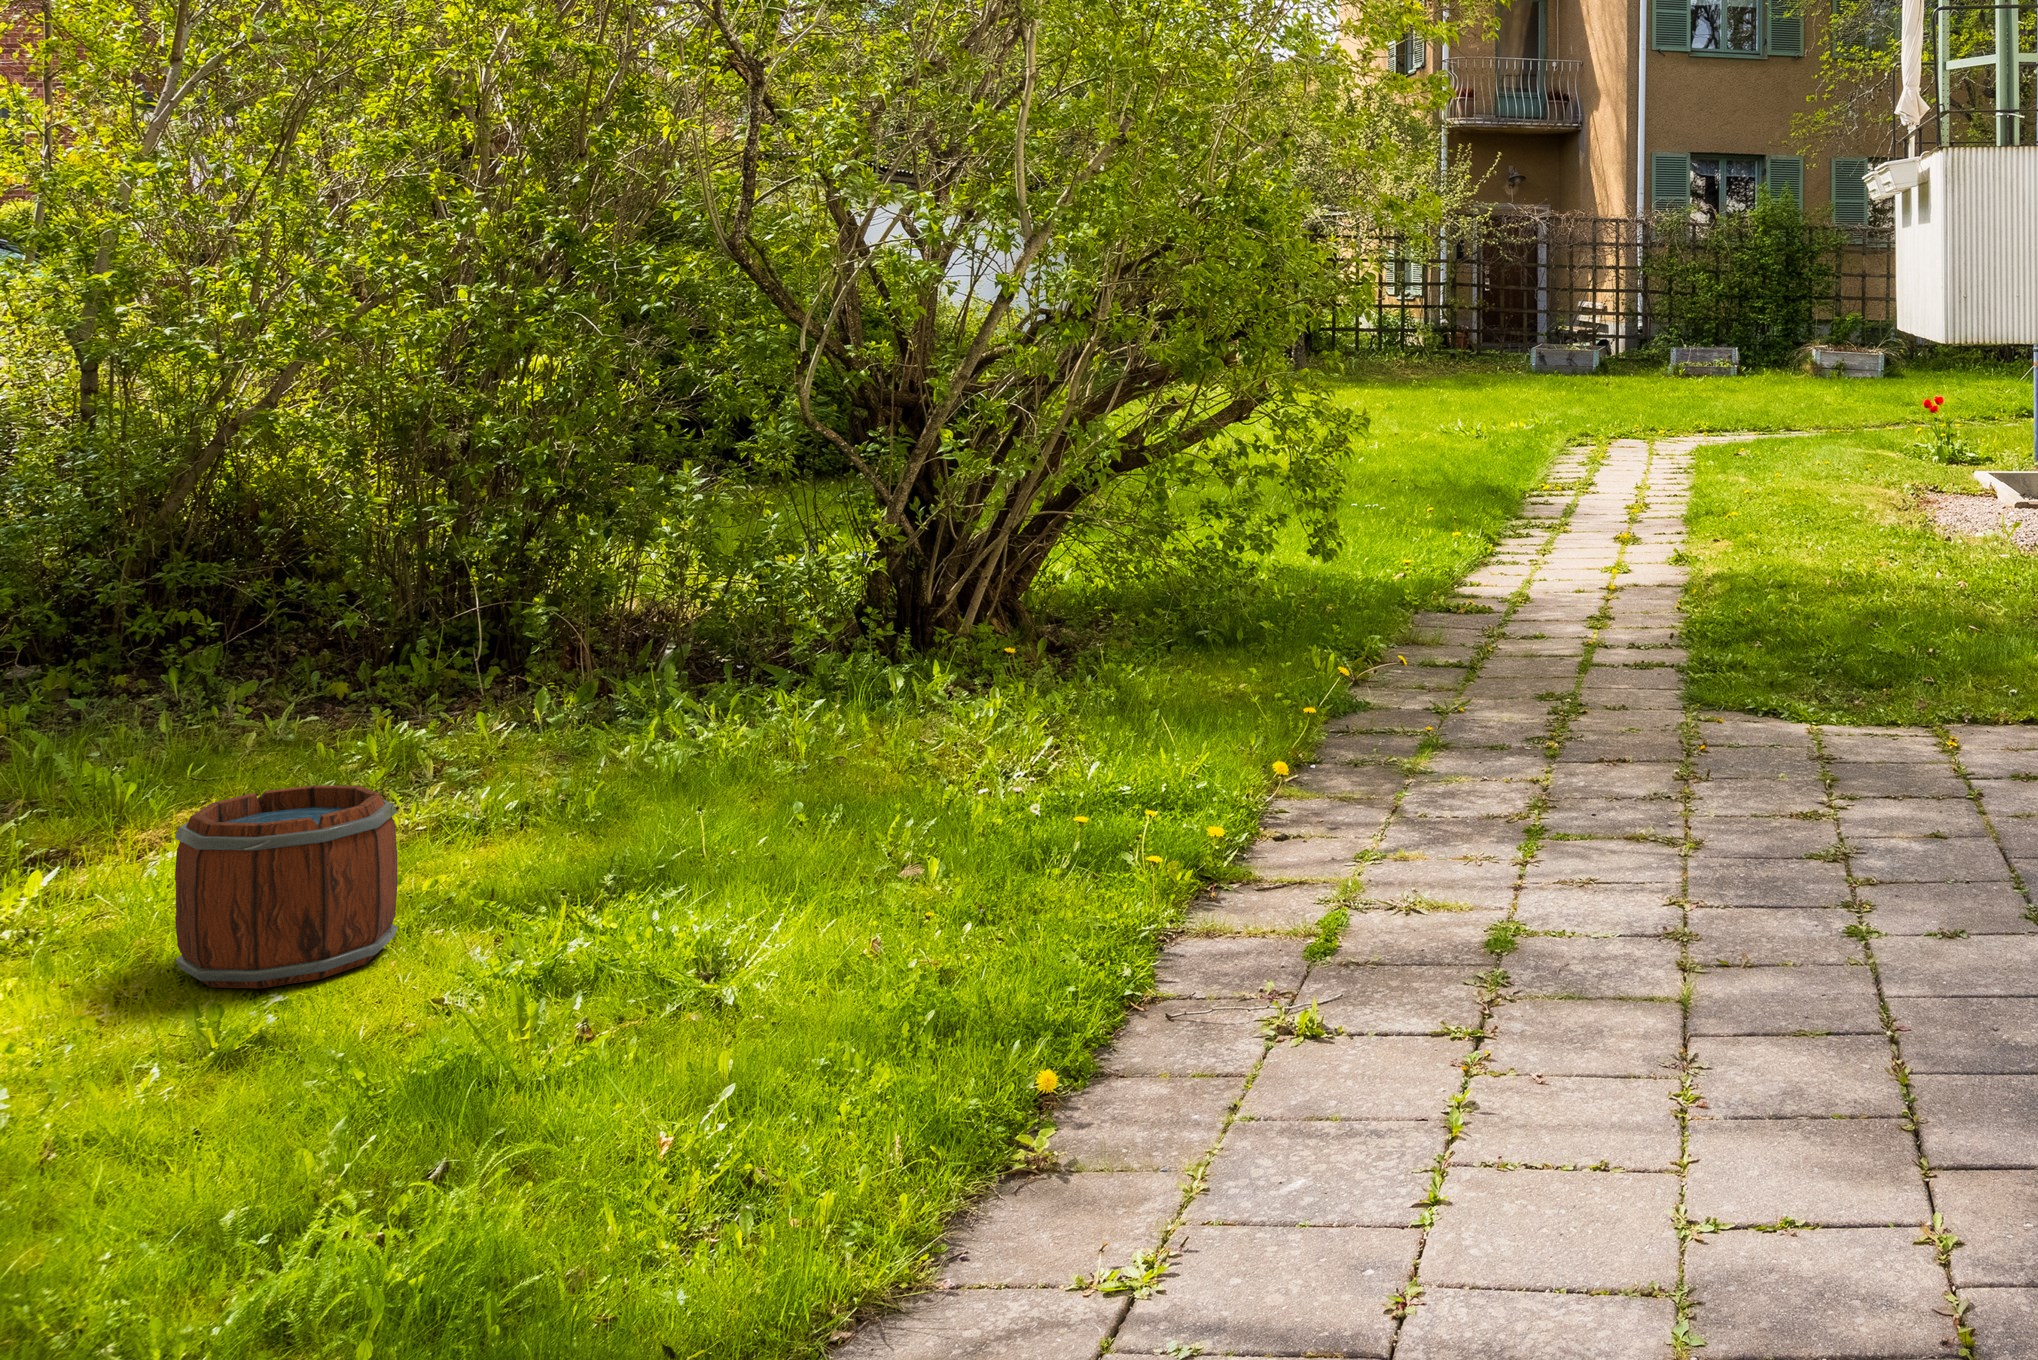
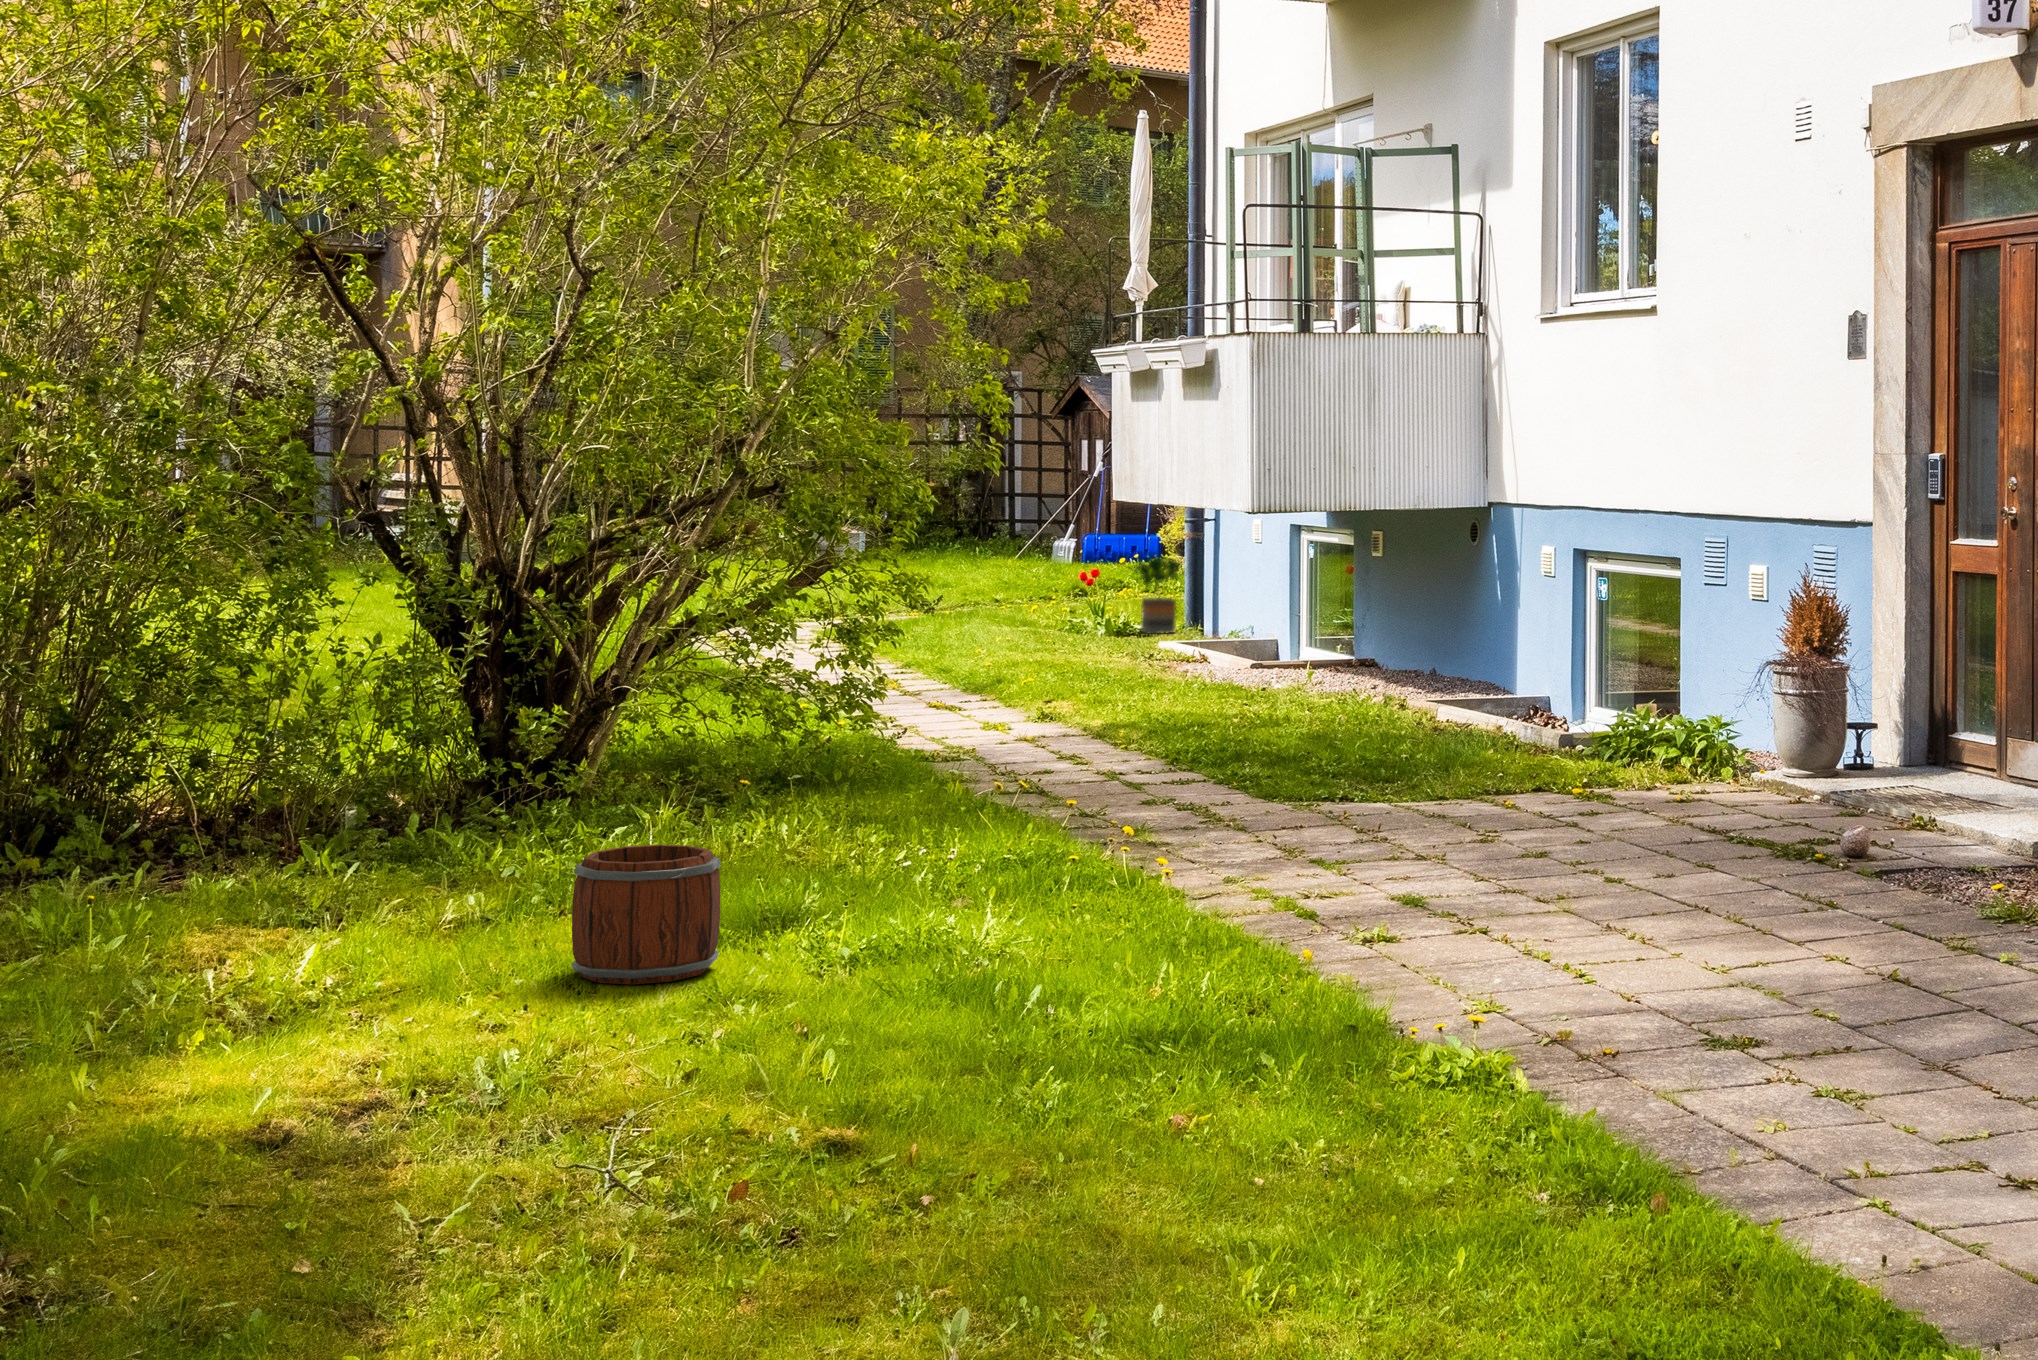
potted tree: none [1974,385,2031,463] -> present [1134,557,1184,634]

